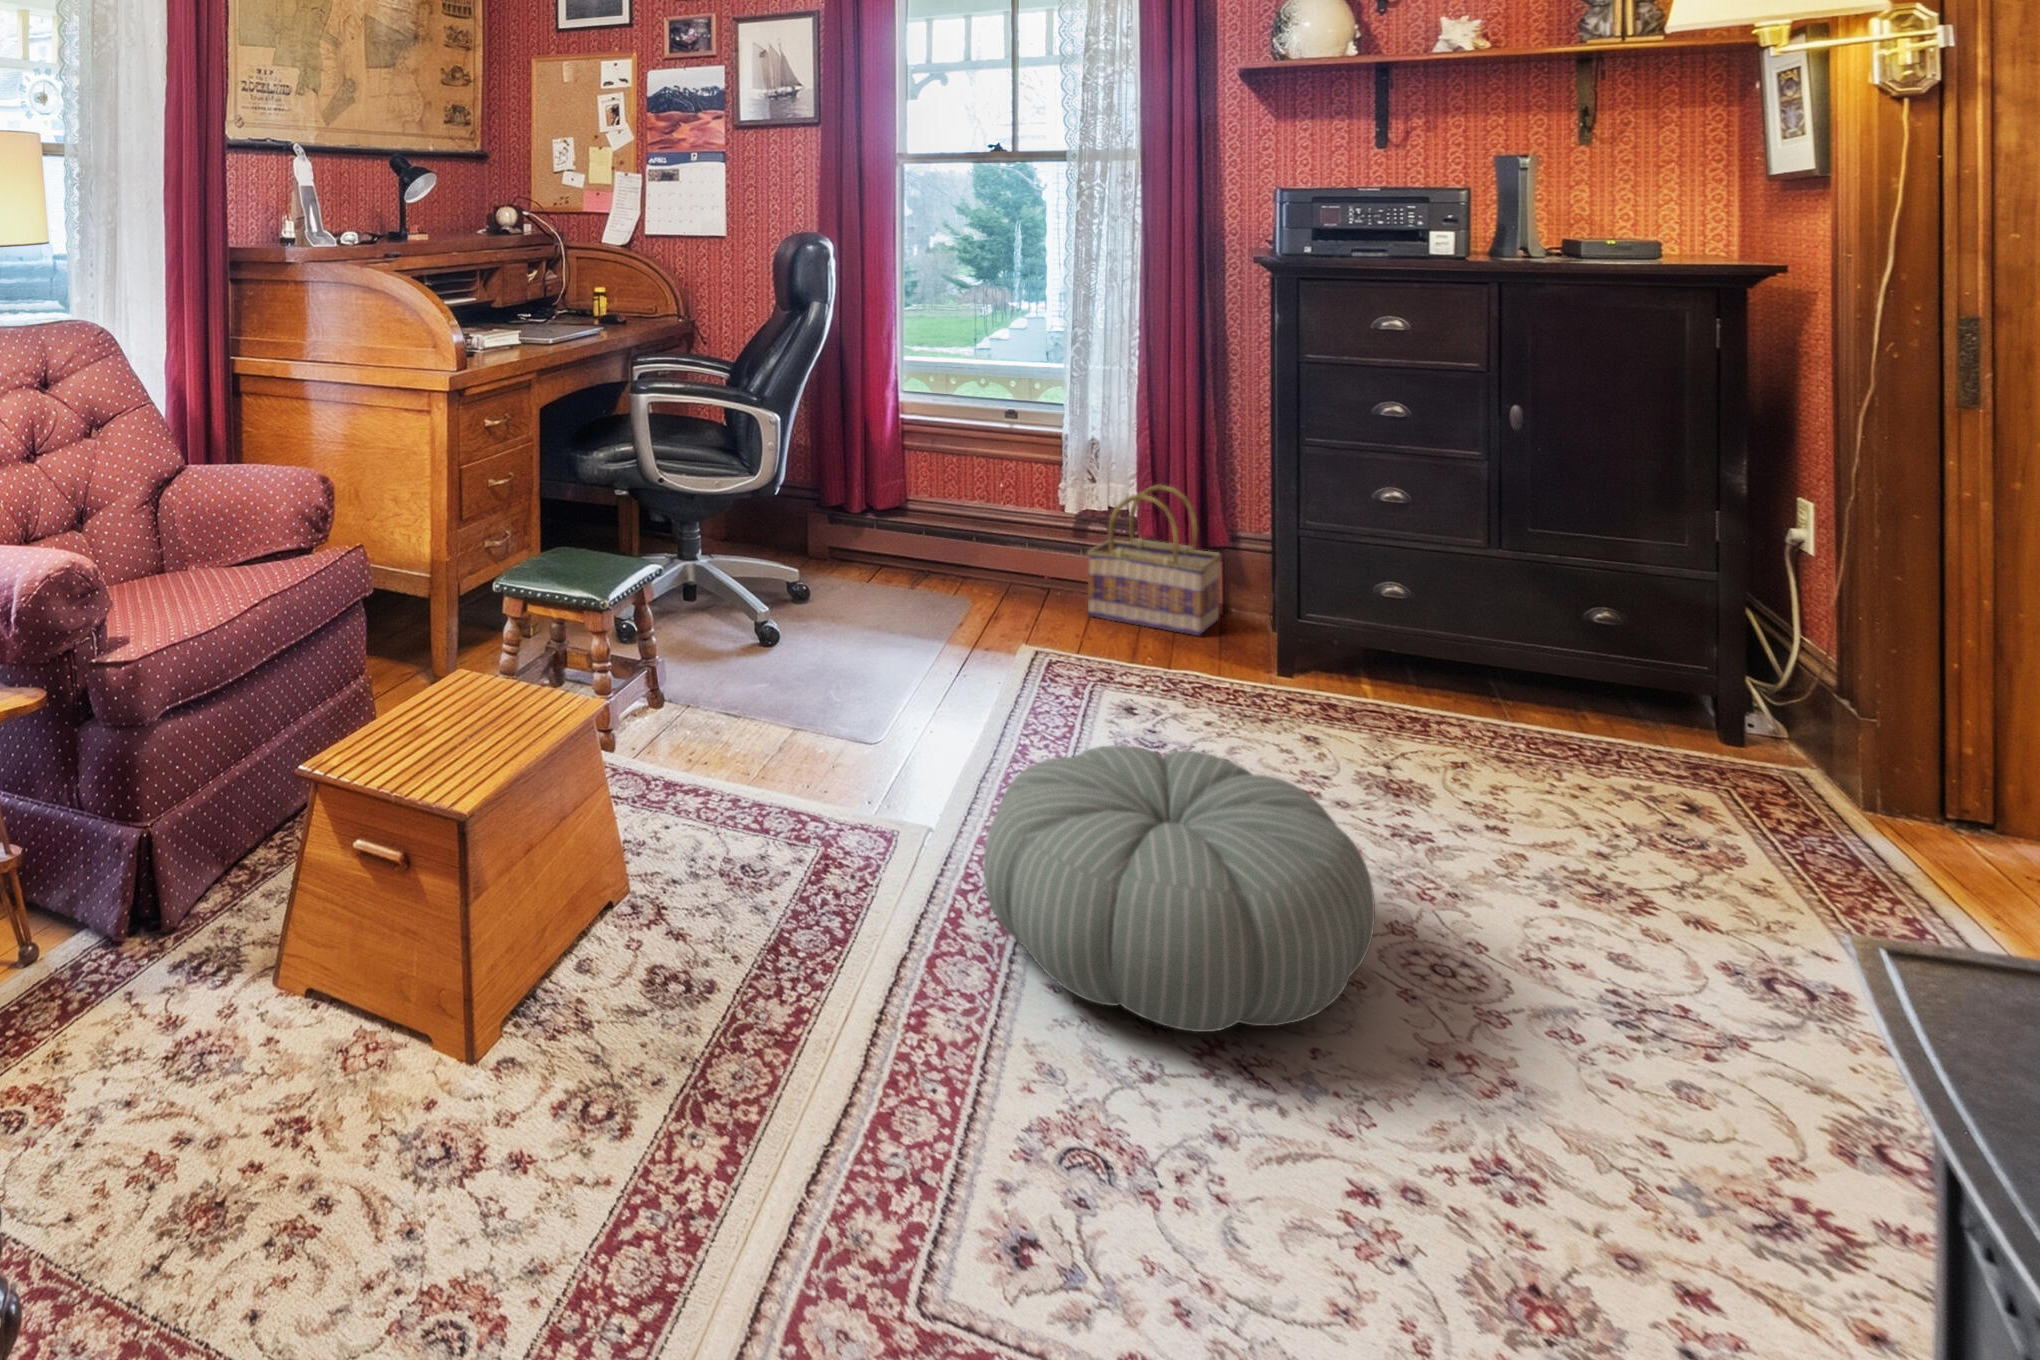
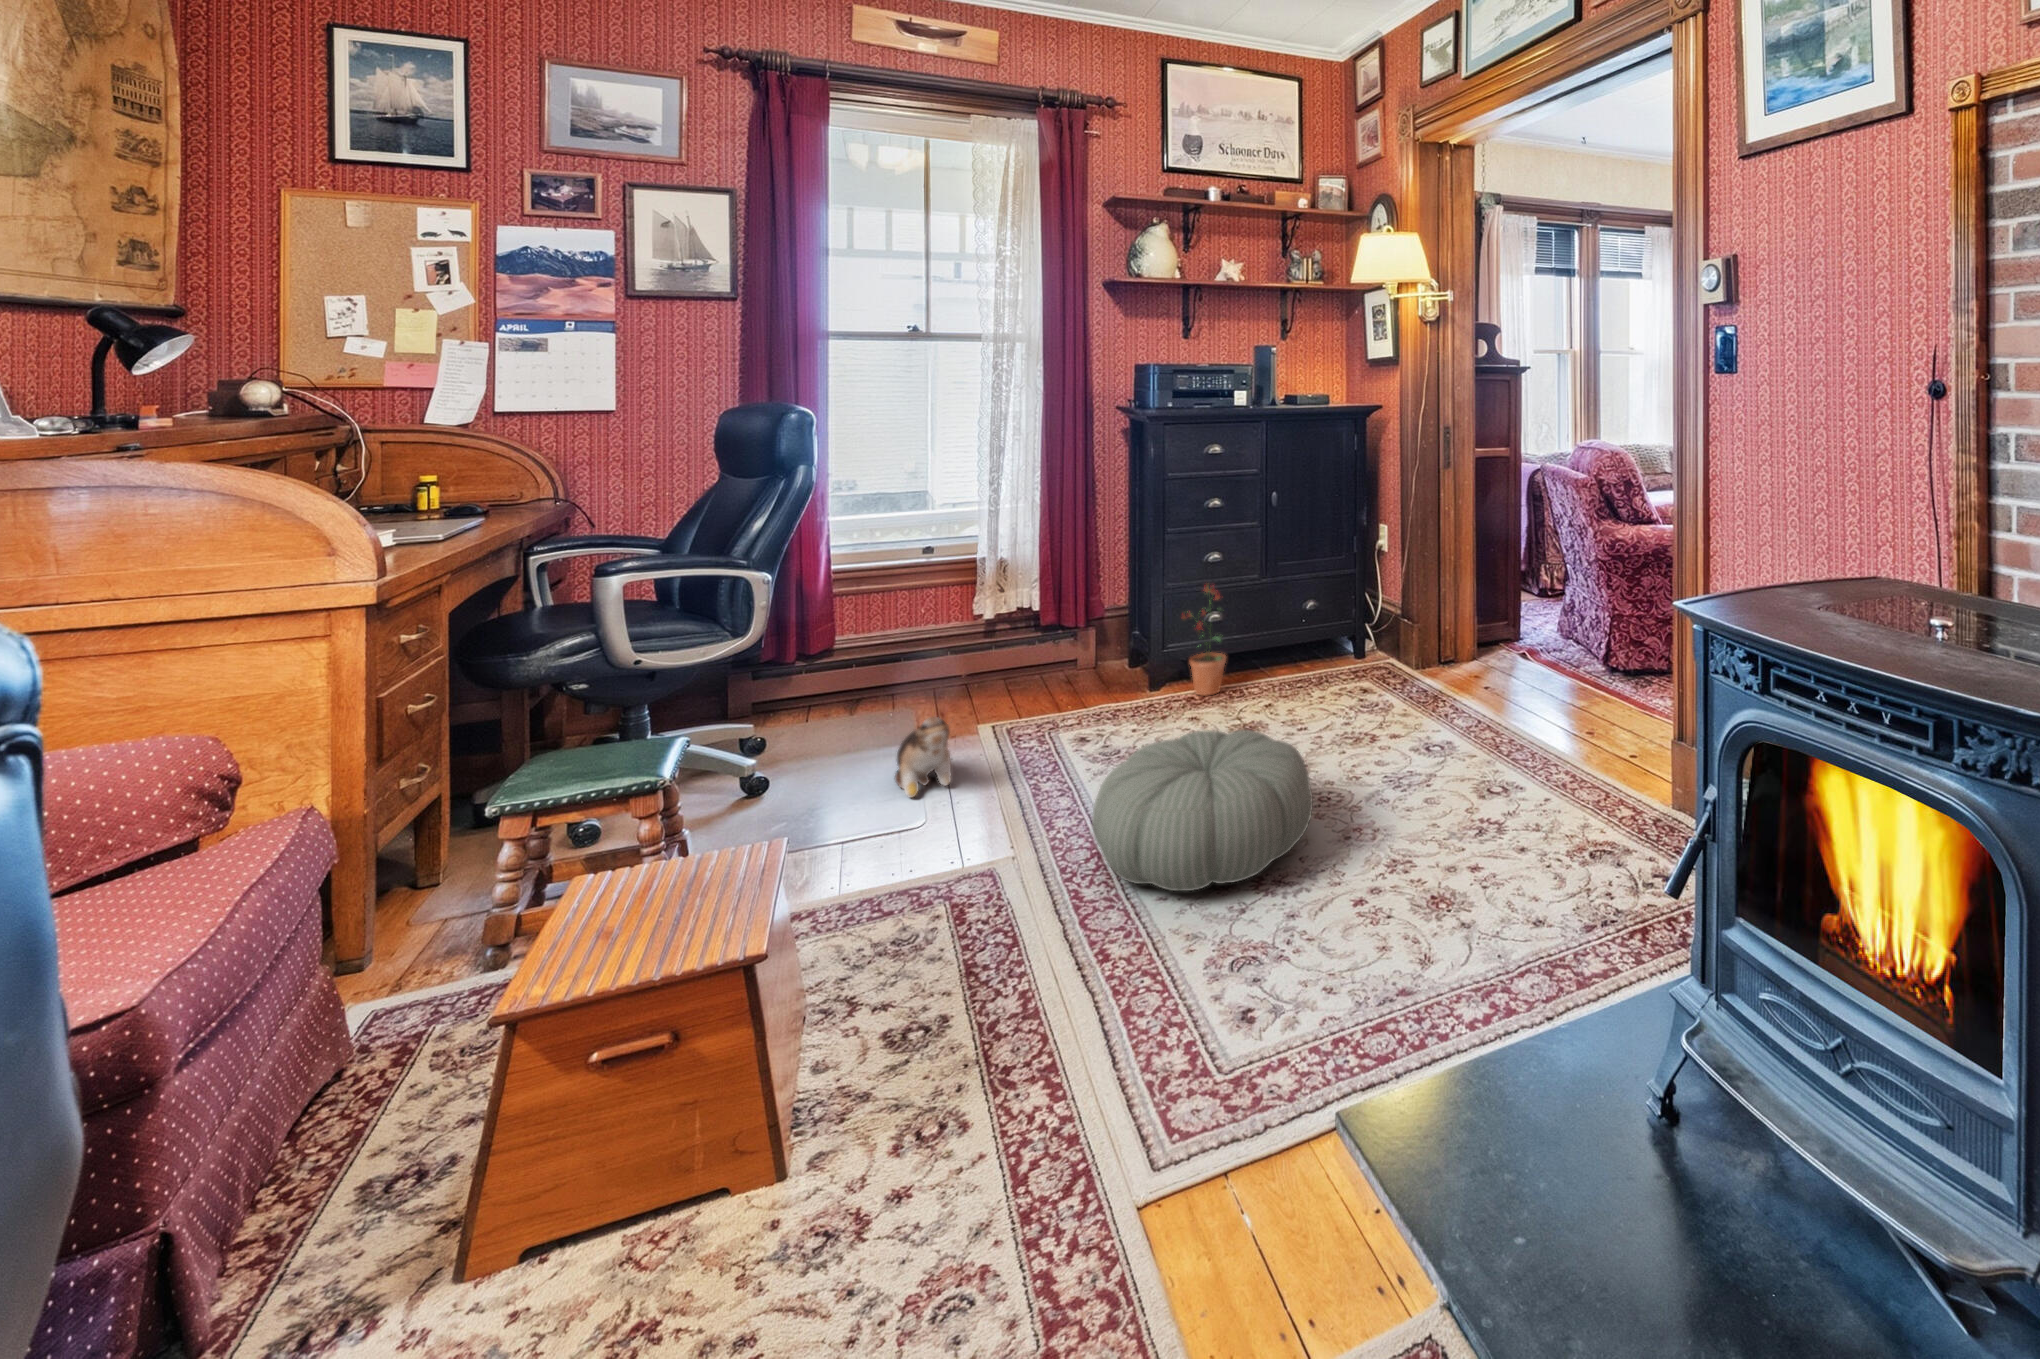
basket: present [1087,484,1222,635] -> none [1007,584,1098,688]
potted plant: none [1325,520,1404,712] -> present [1183,585,1226,696]
plush toy: none [875,619,942,713] -> present [895,717,951,797]

